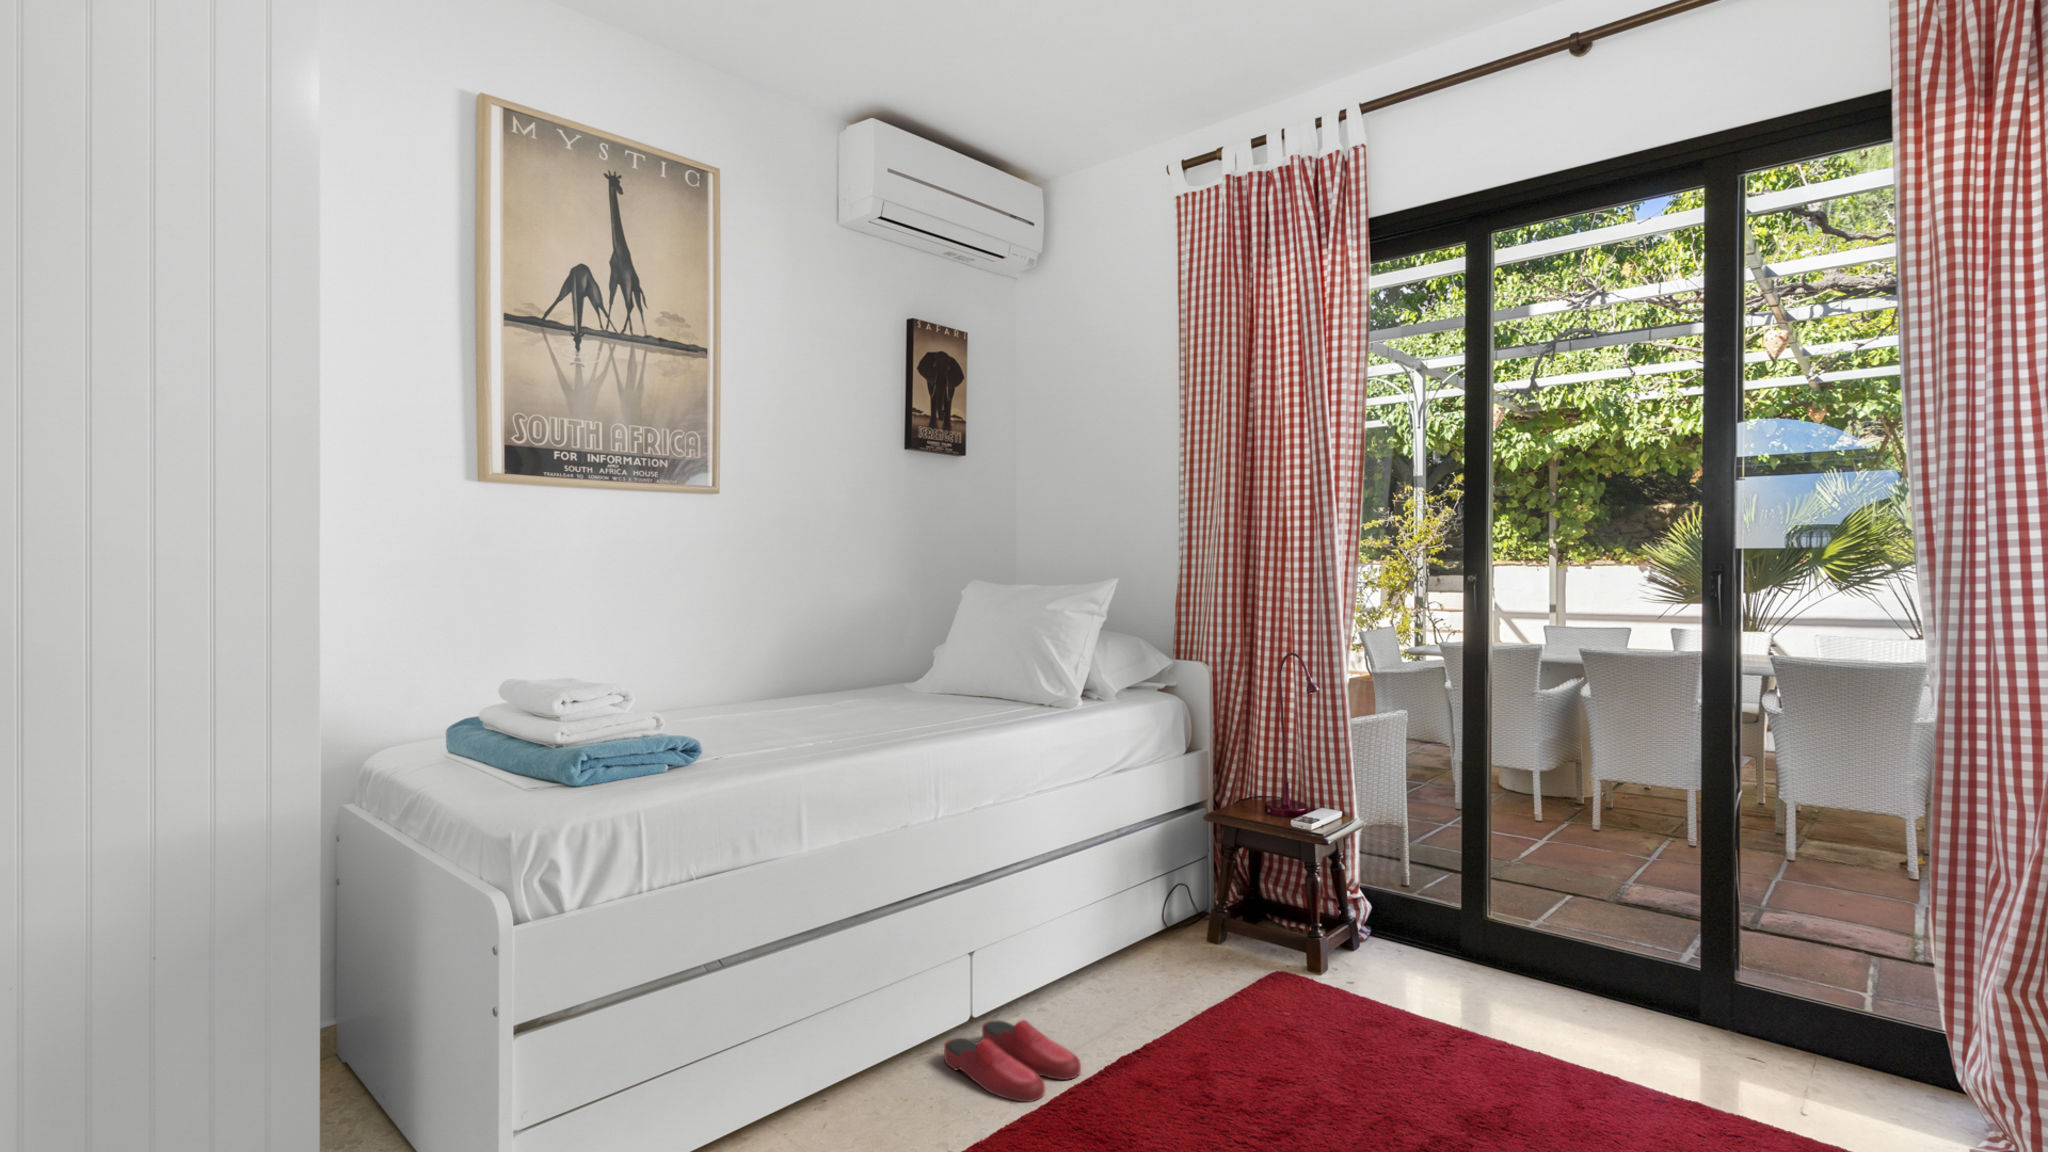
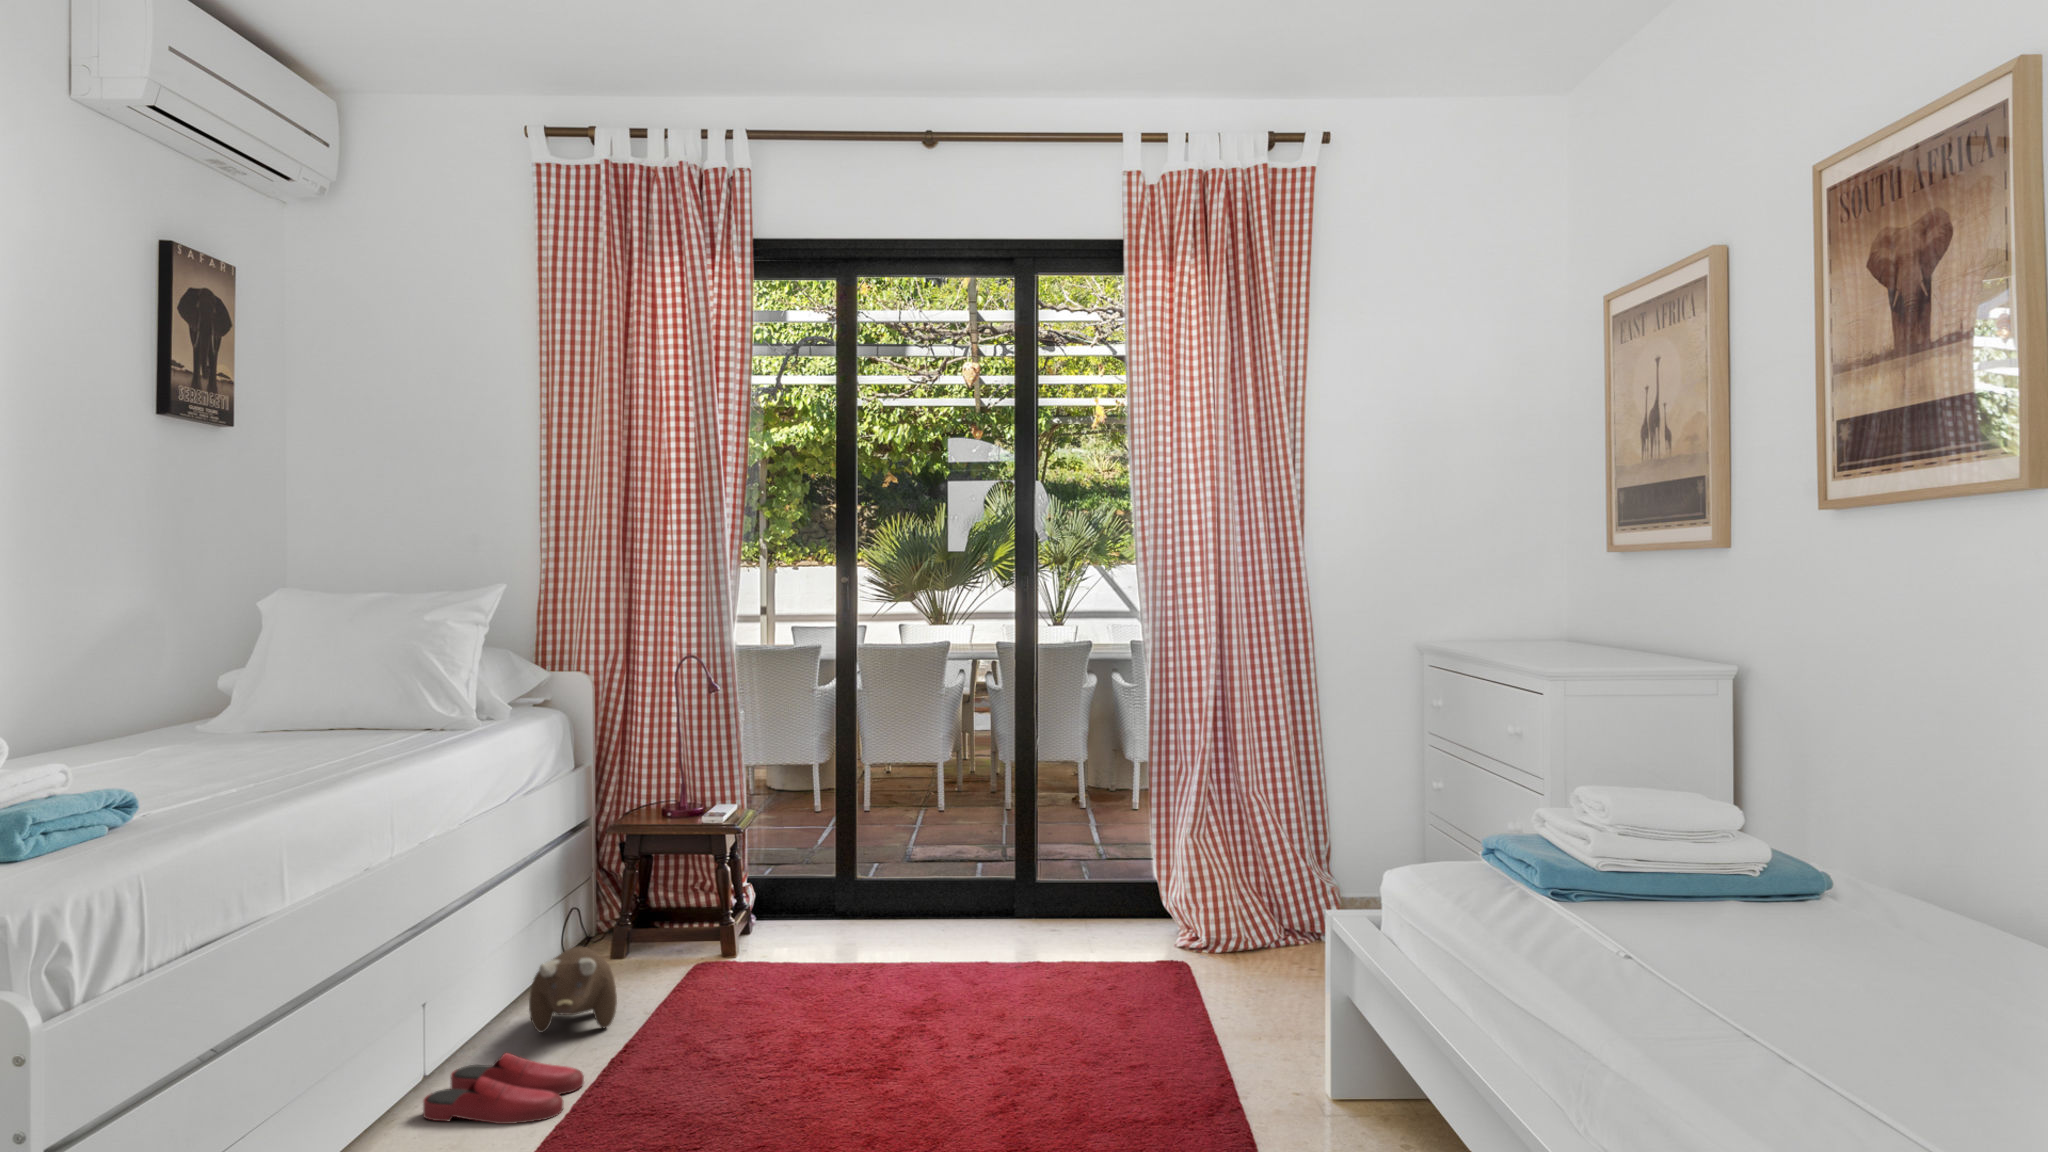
plush toy: none [1078,930,1165,1019] -> present [529,947,617,1033]

